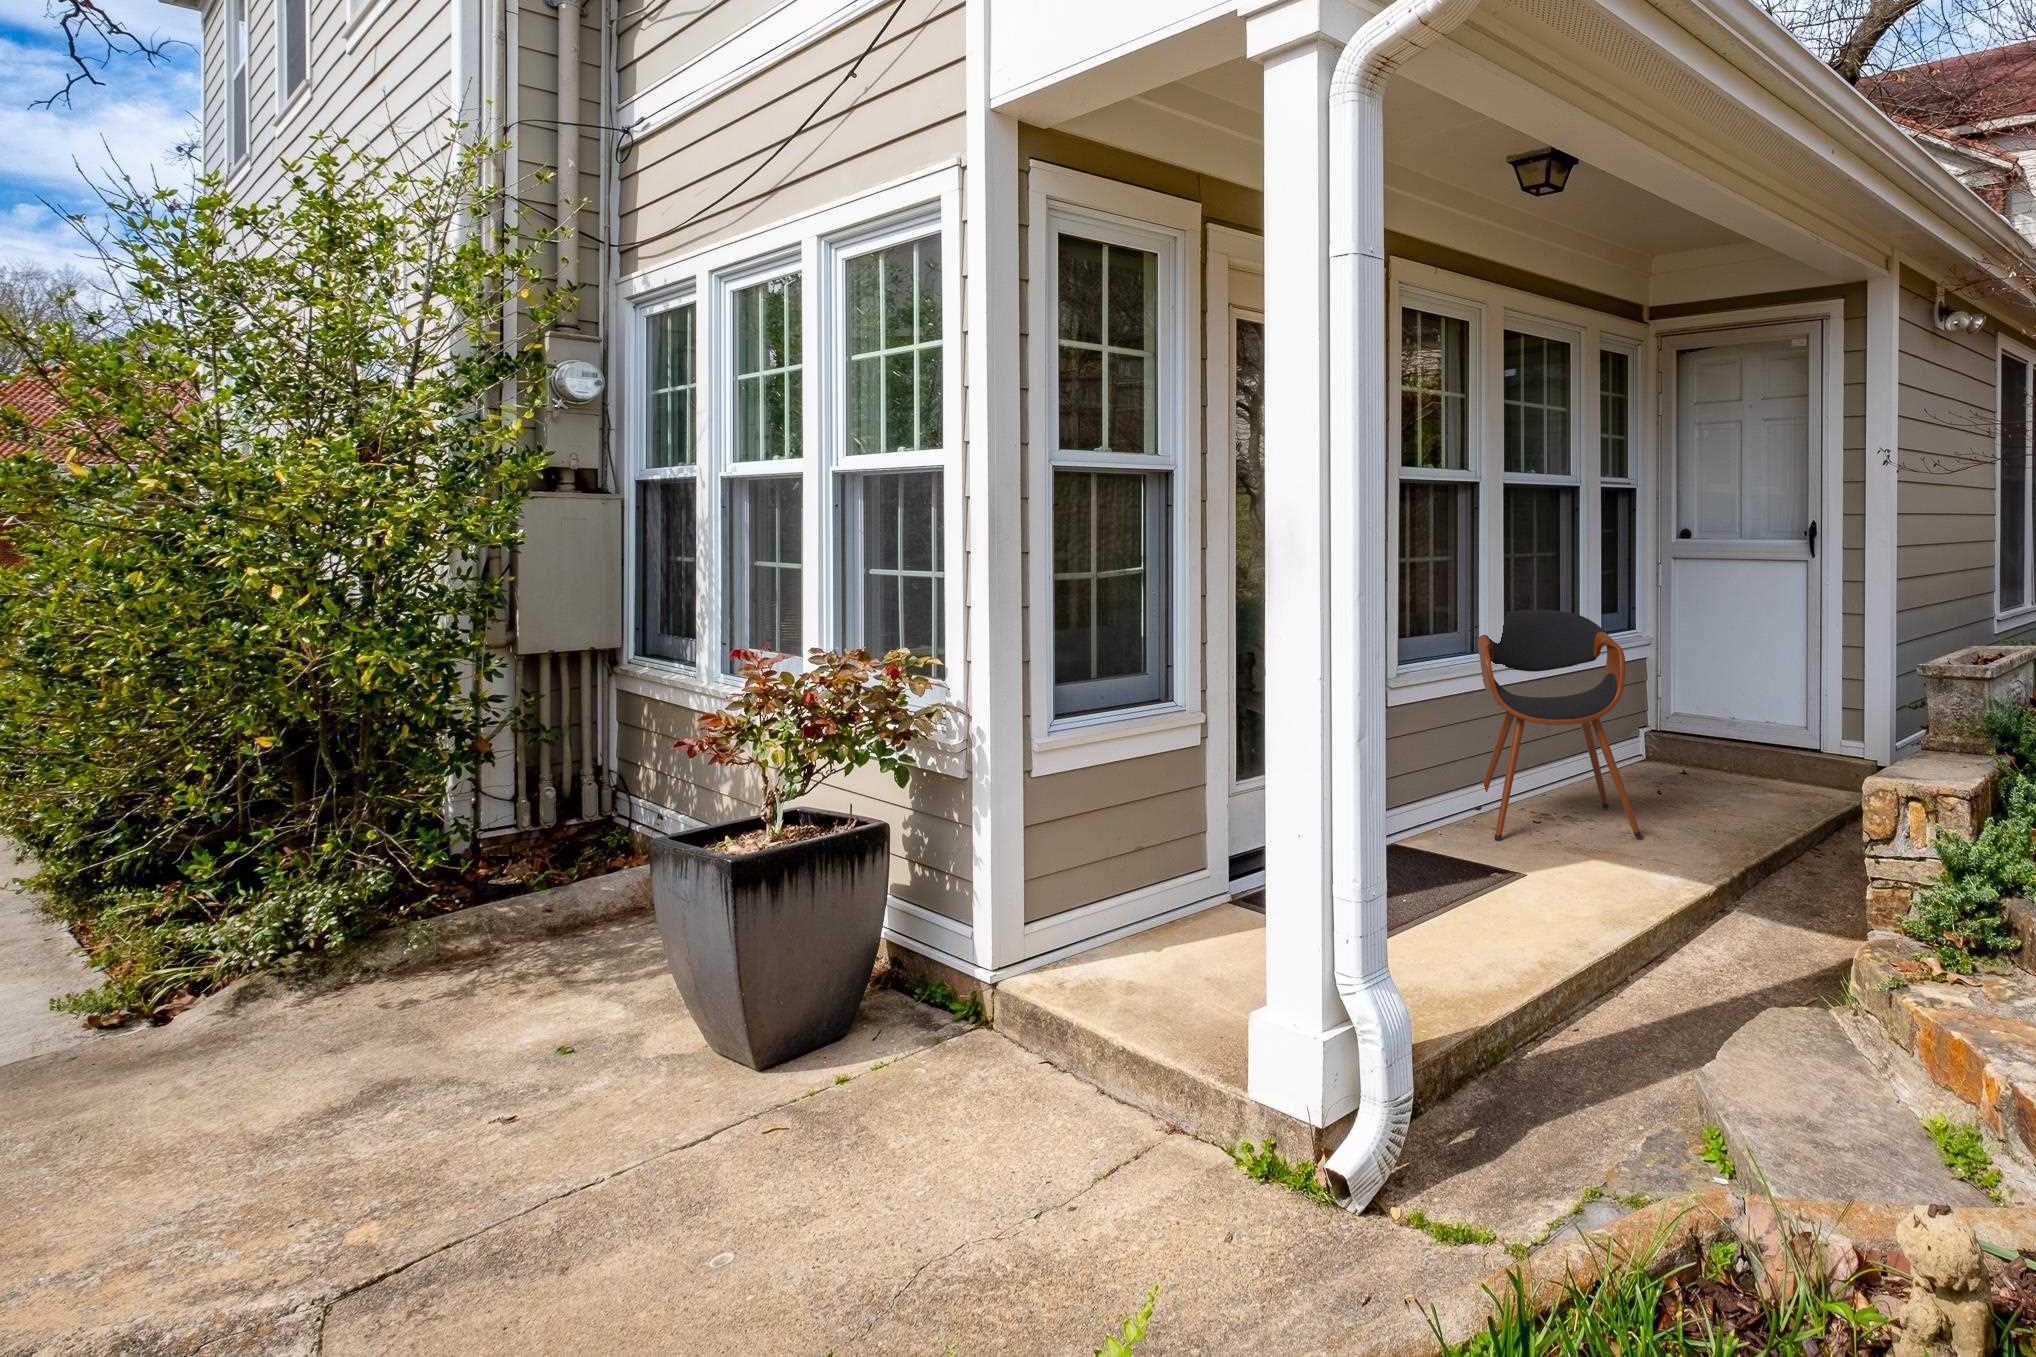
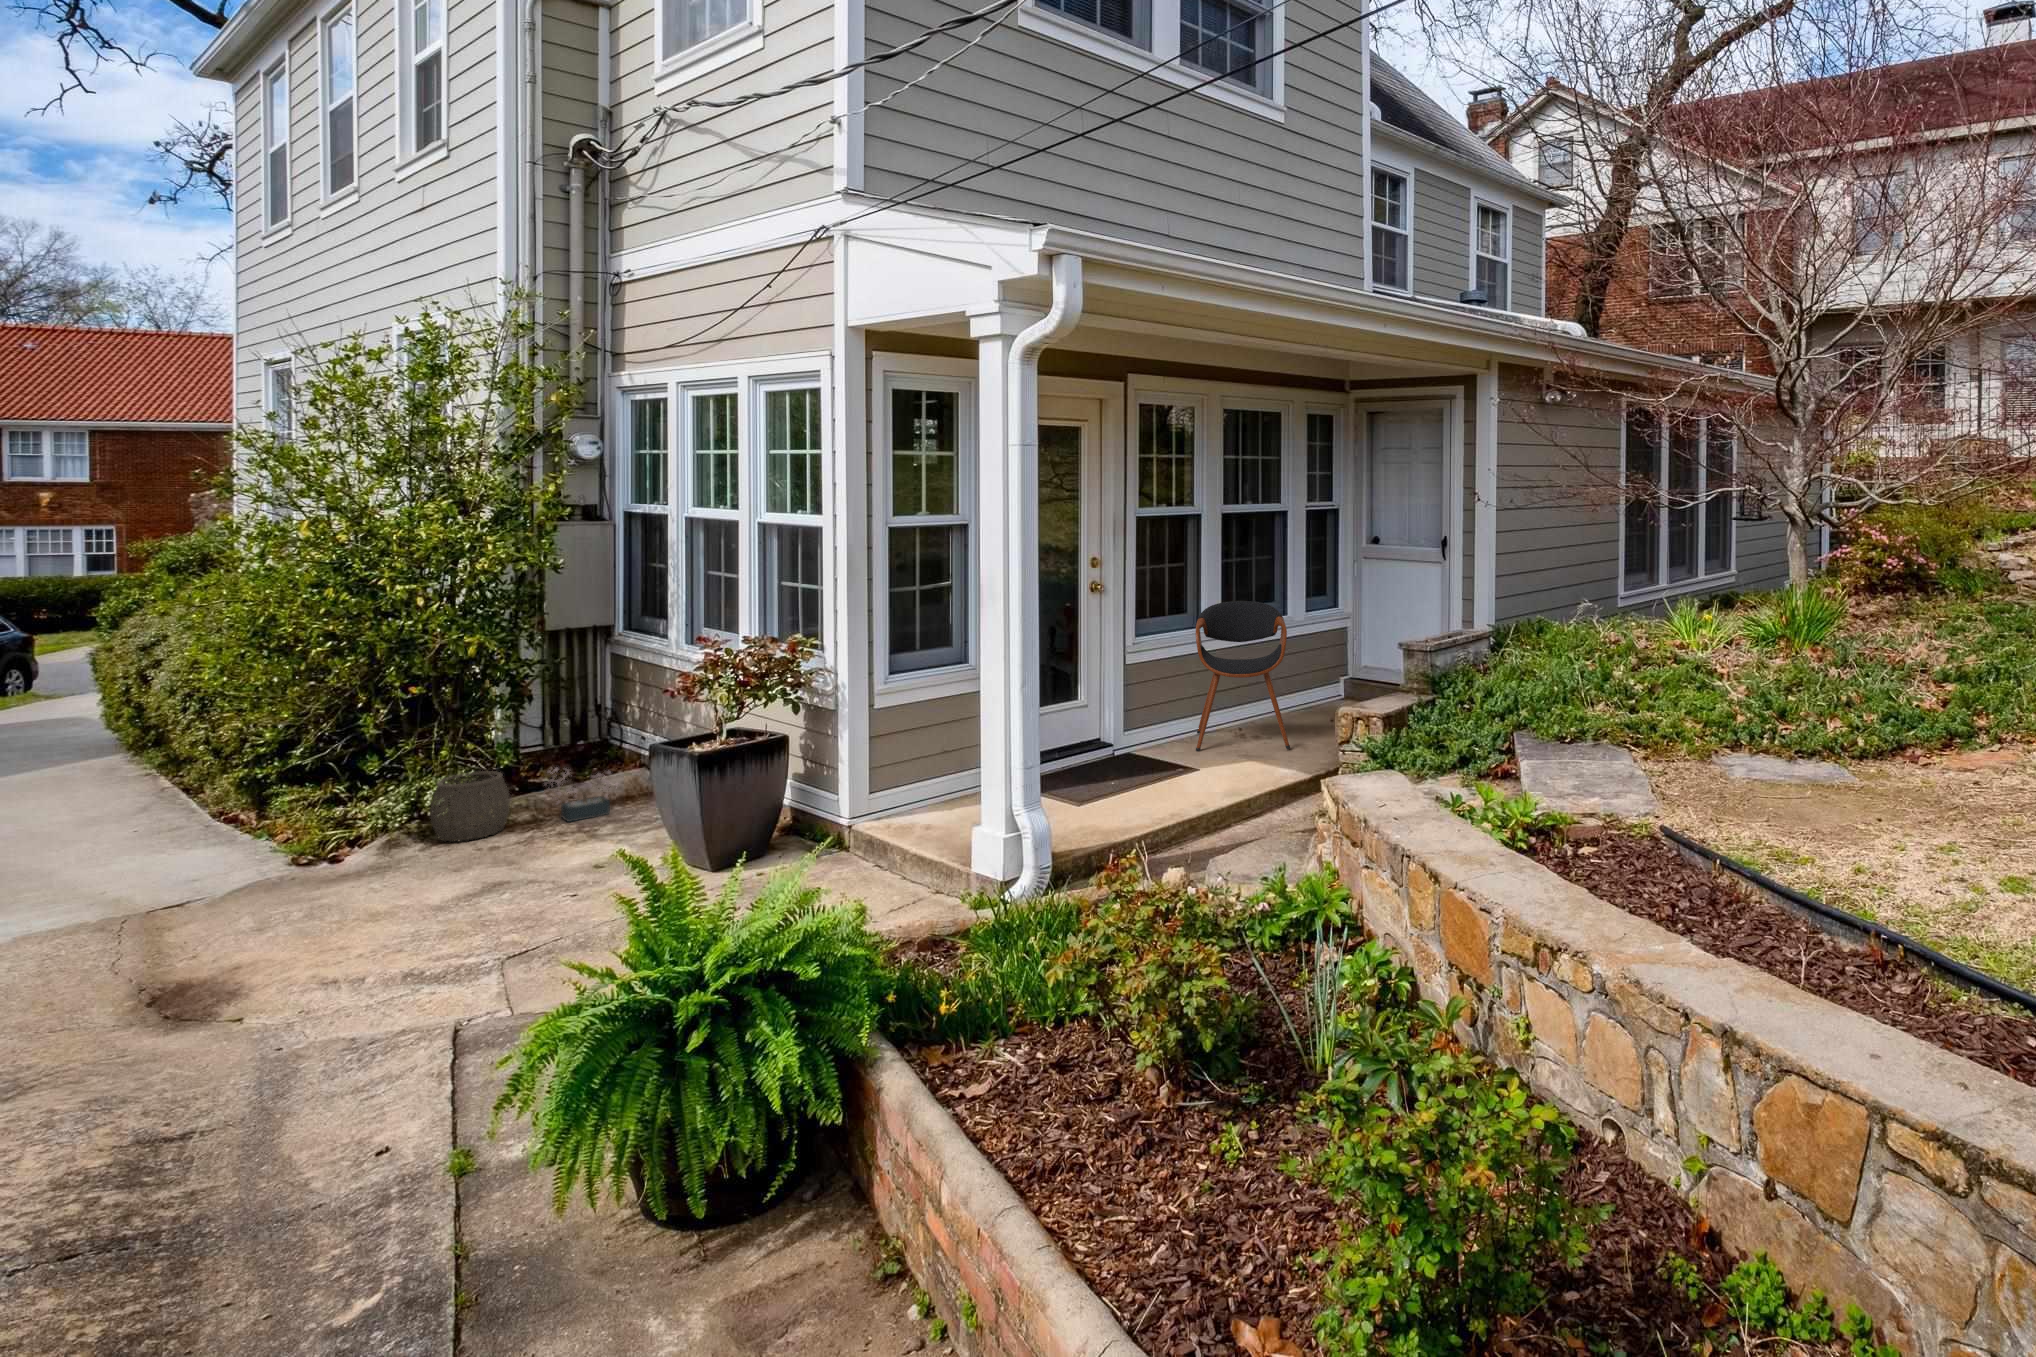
decorative plant: none [493,867,614,958] -> present [547,768,611,822]
woven basket: none [307,874,442,995] -> present [430,771,510,842]

